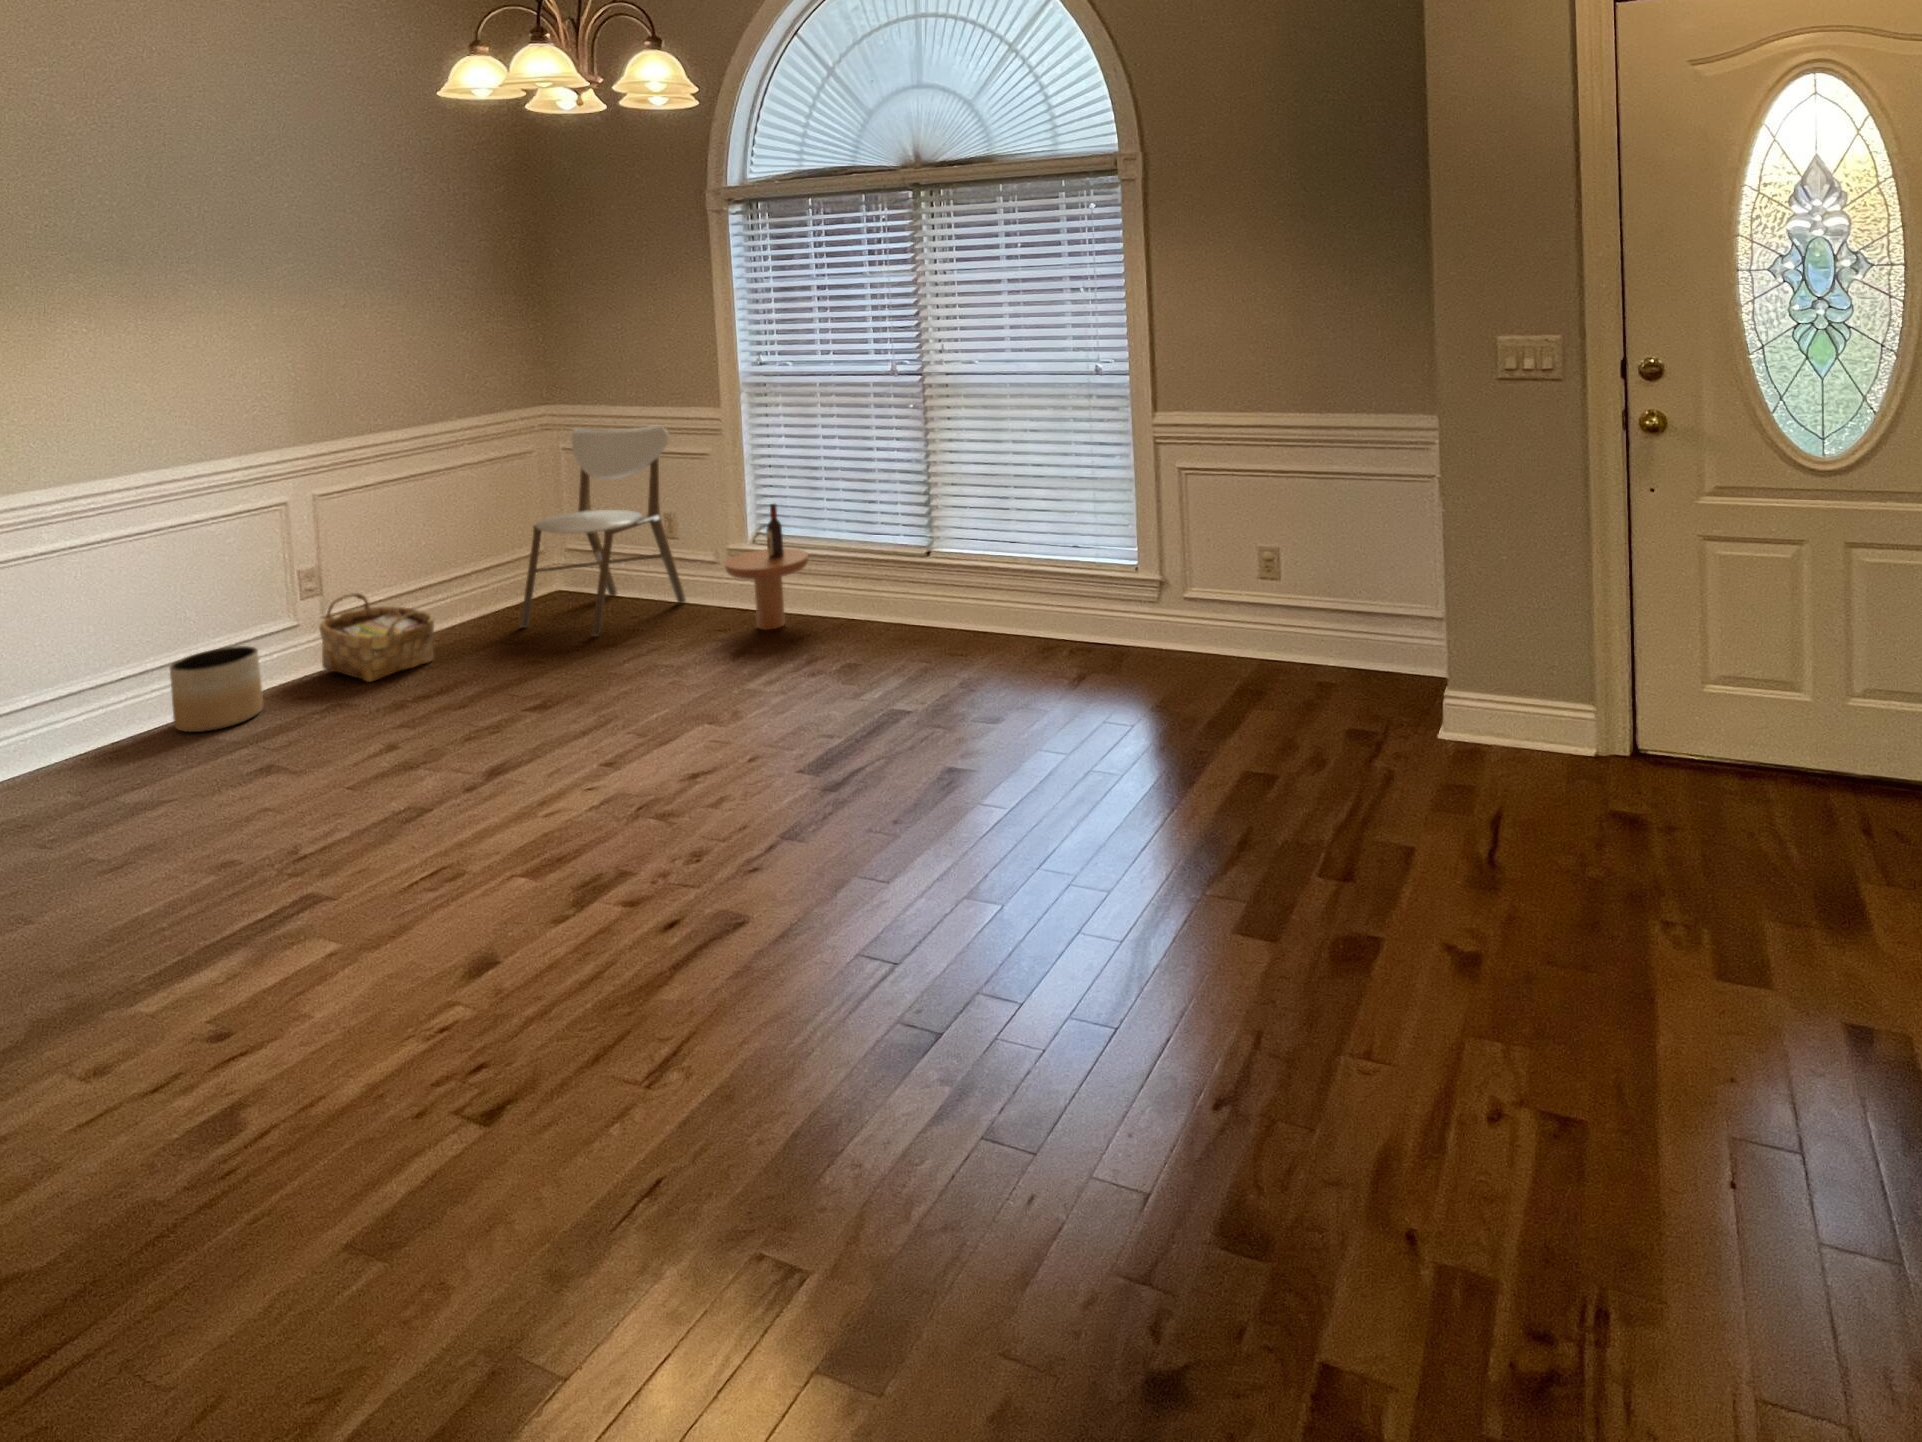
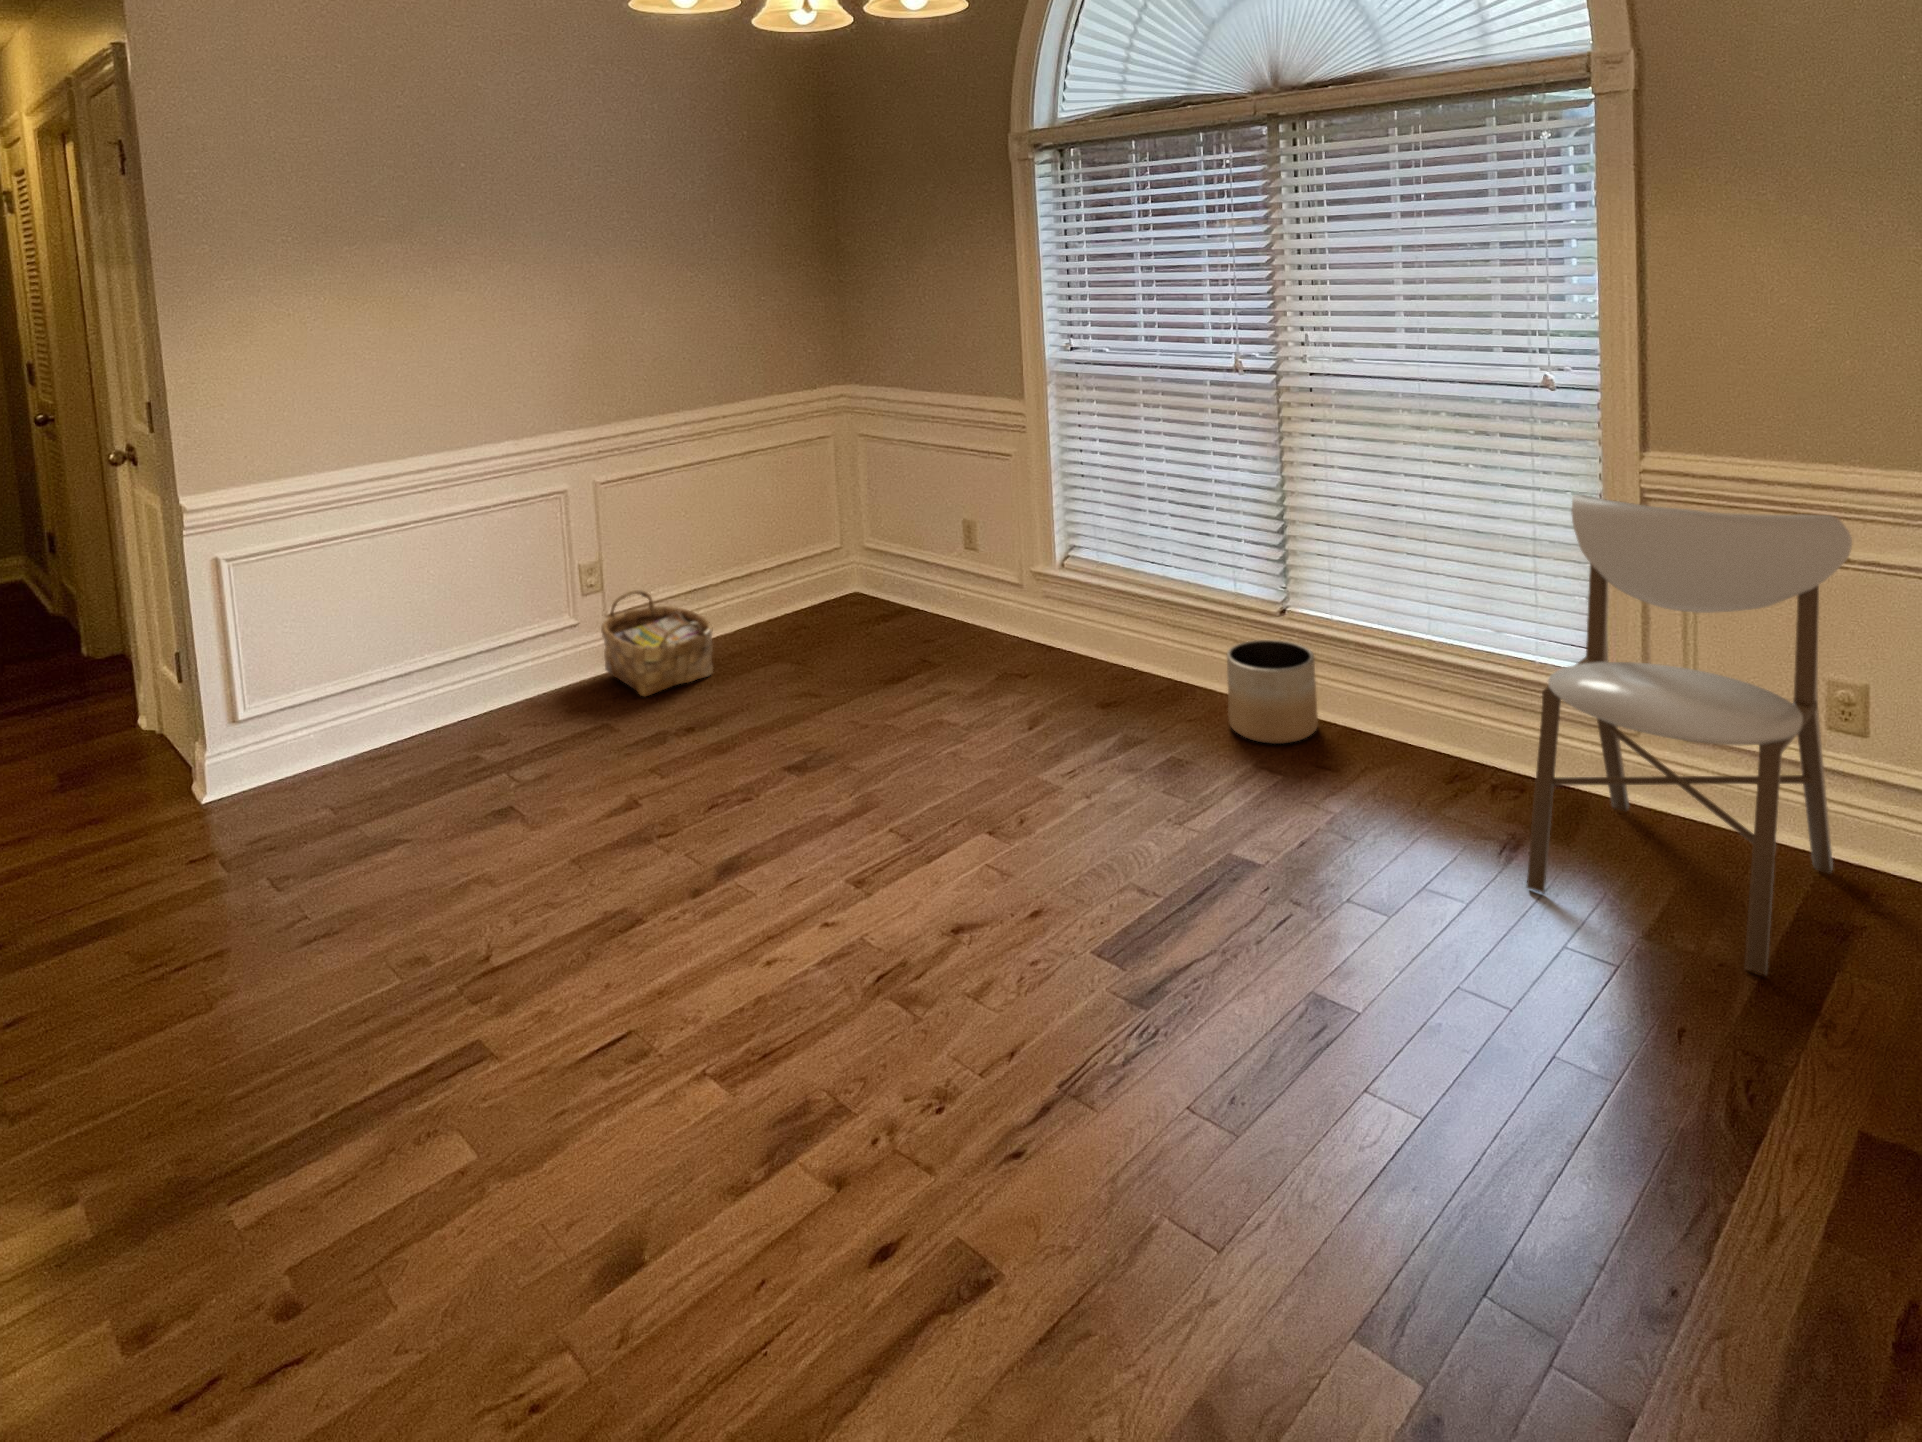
dining chair: present [520,425,686,636] -> present [1527,495,1852,975]
side table: present [725,504,808,630] -> none [1024,527,1125,684]
planter: present [170,646,263,732] -> present [1227,640,1318,744]

